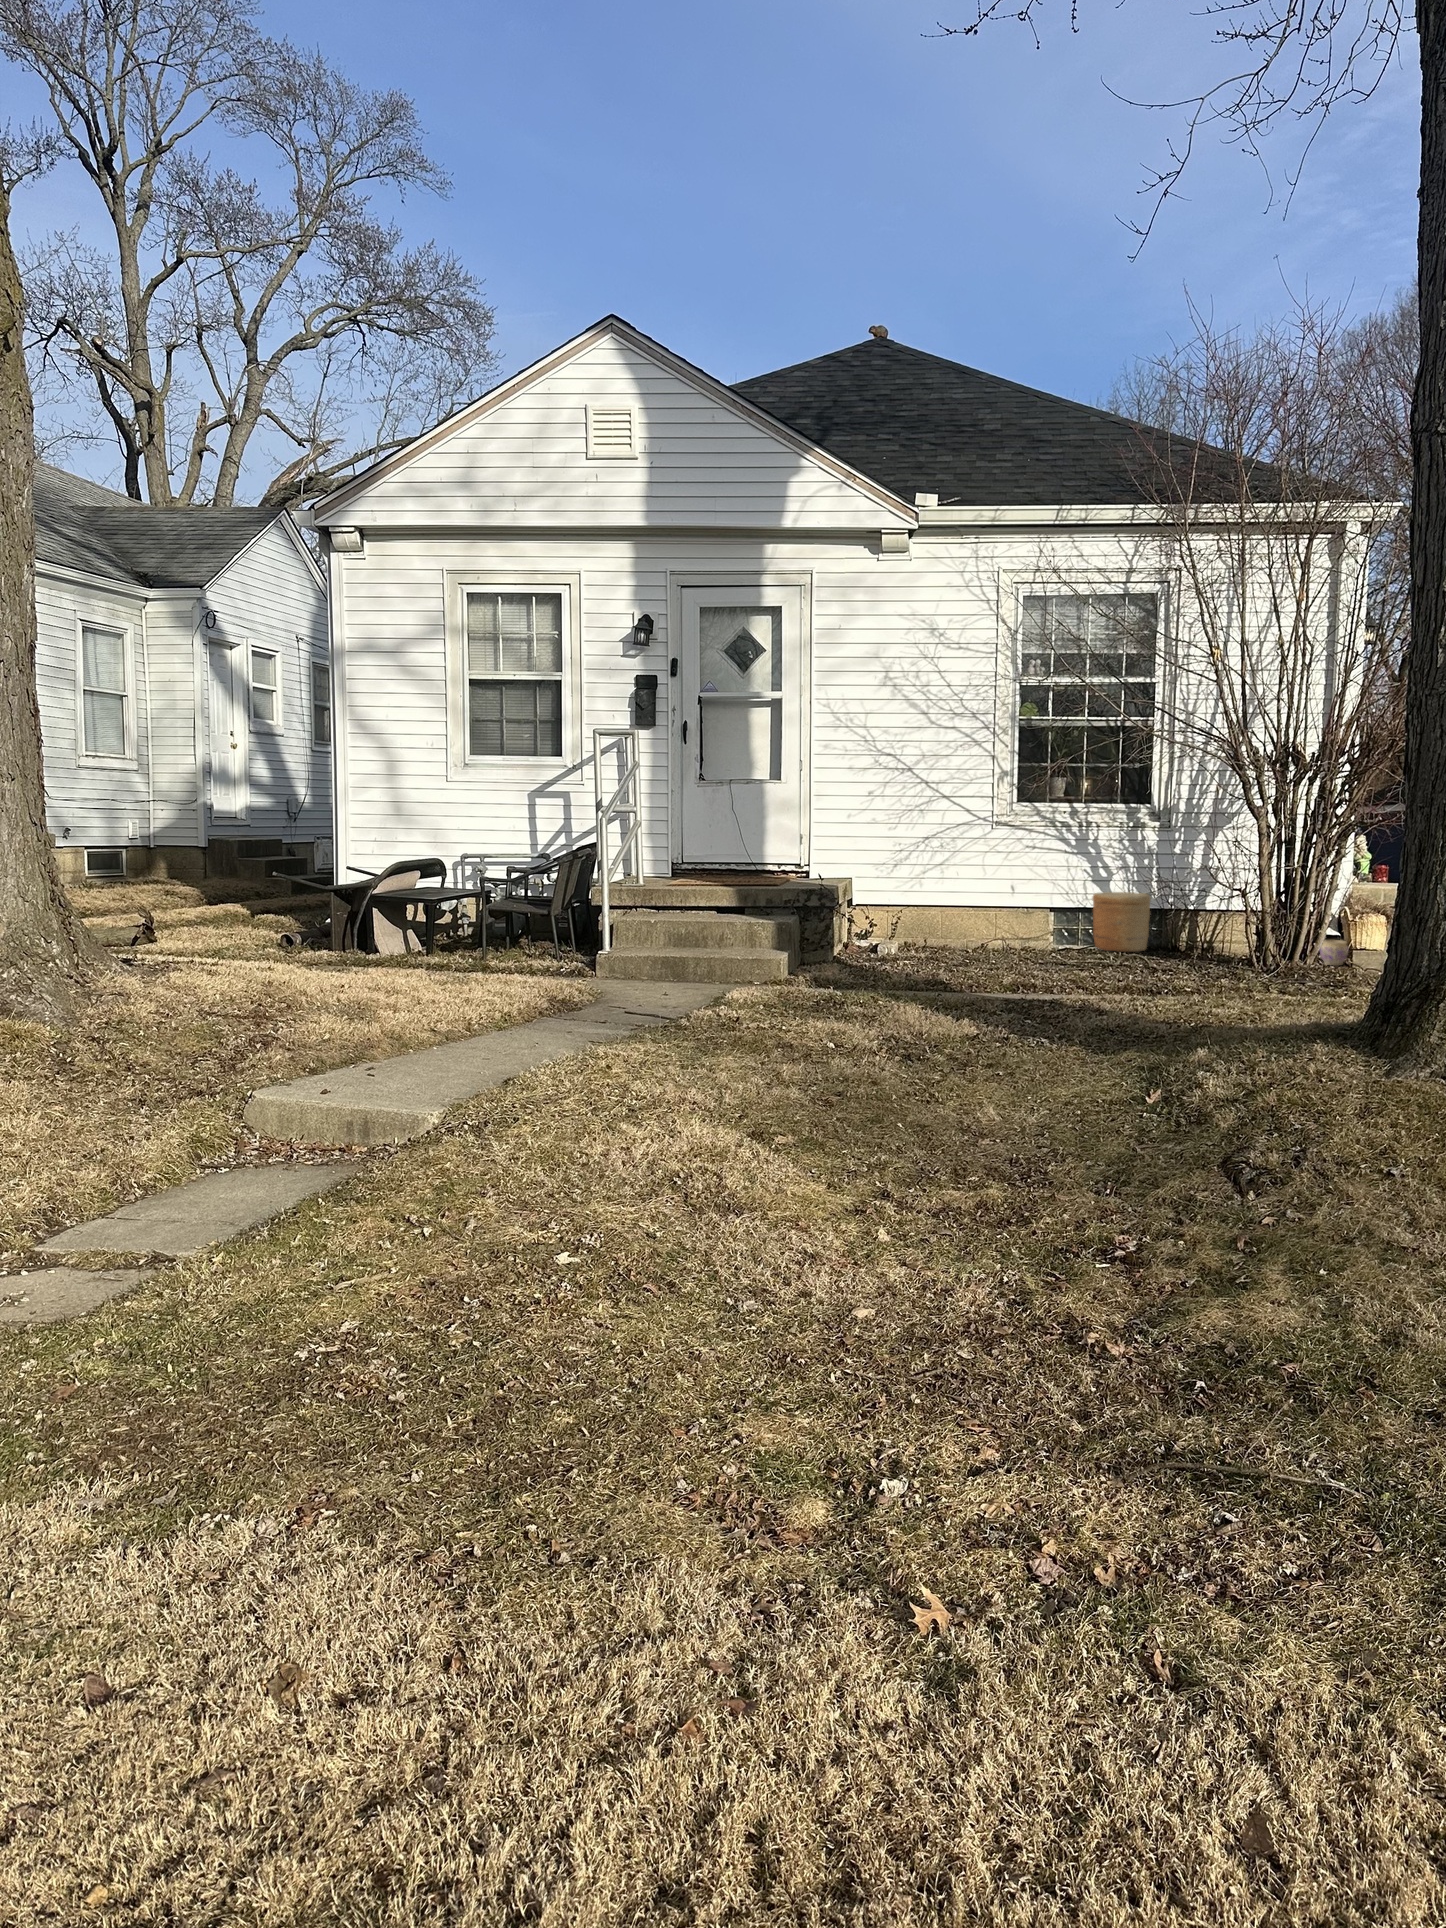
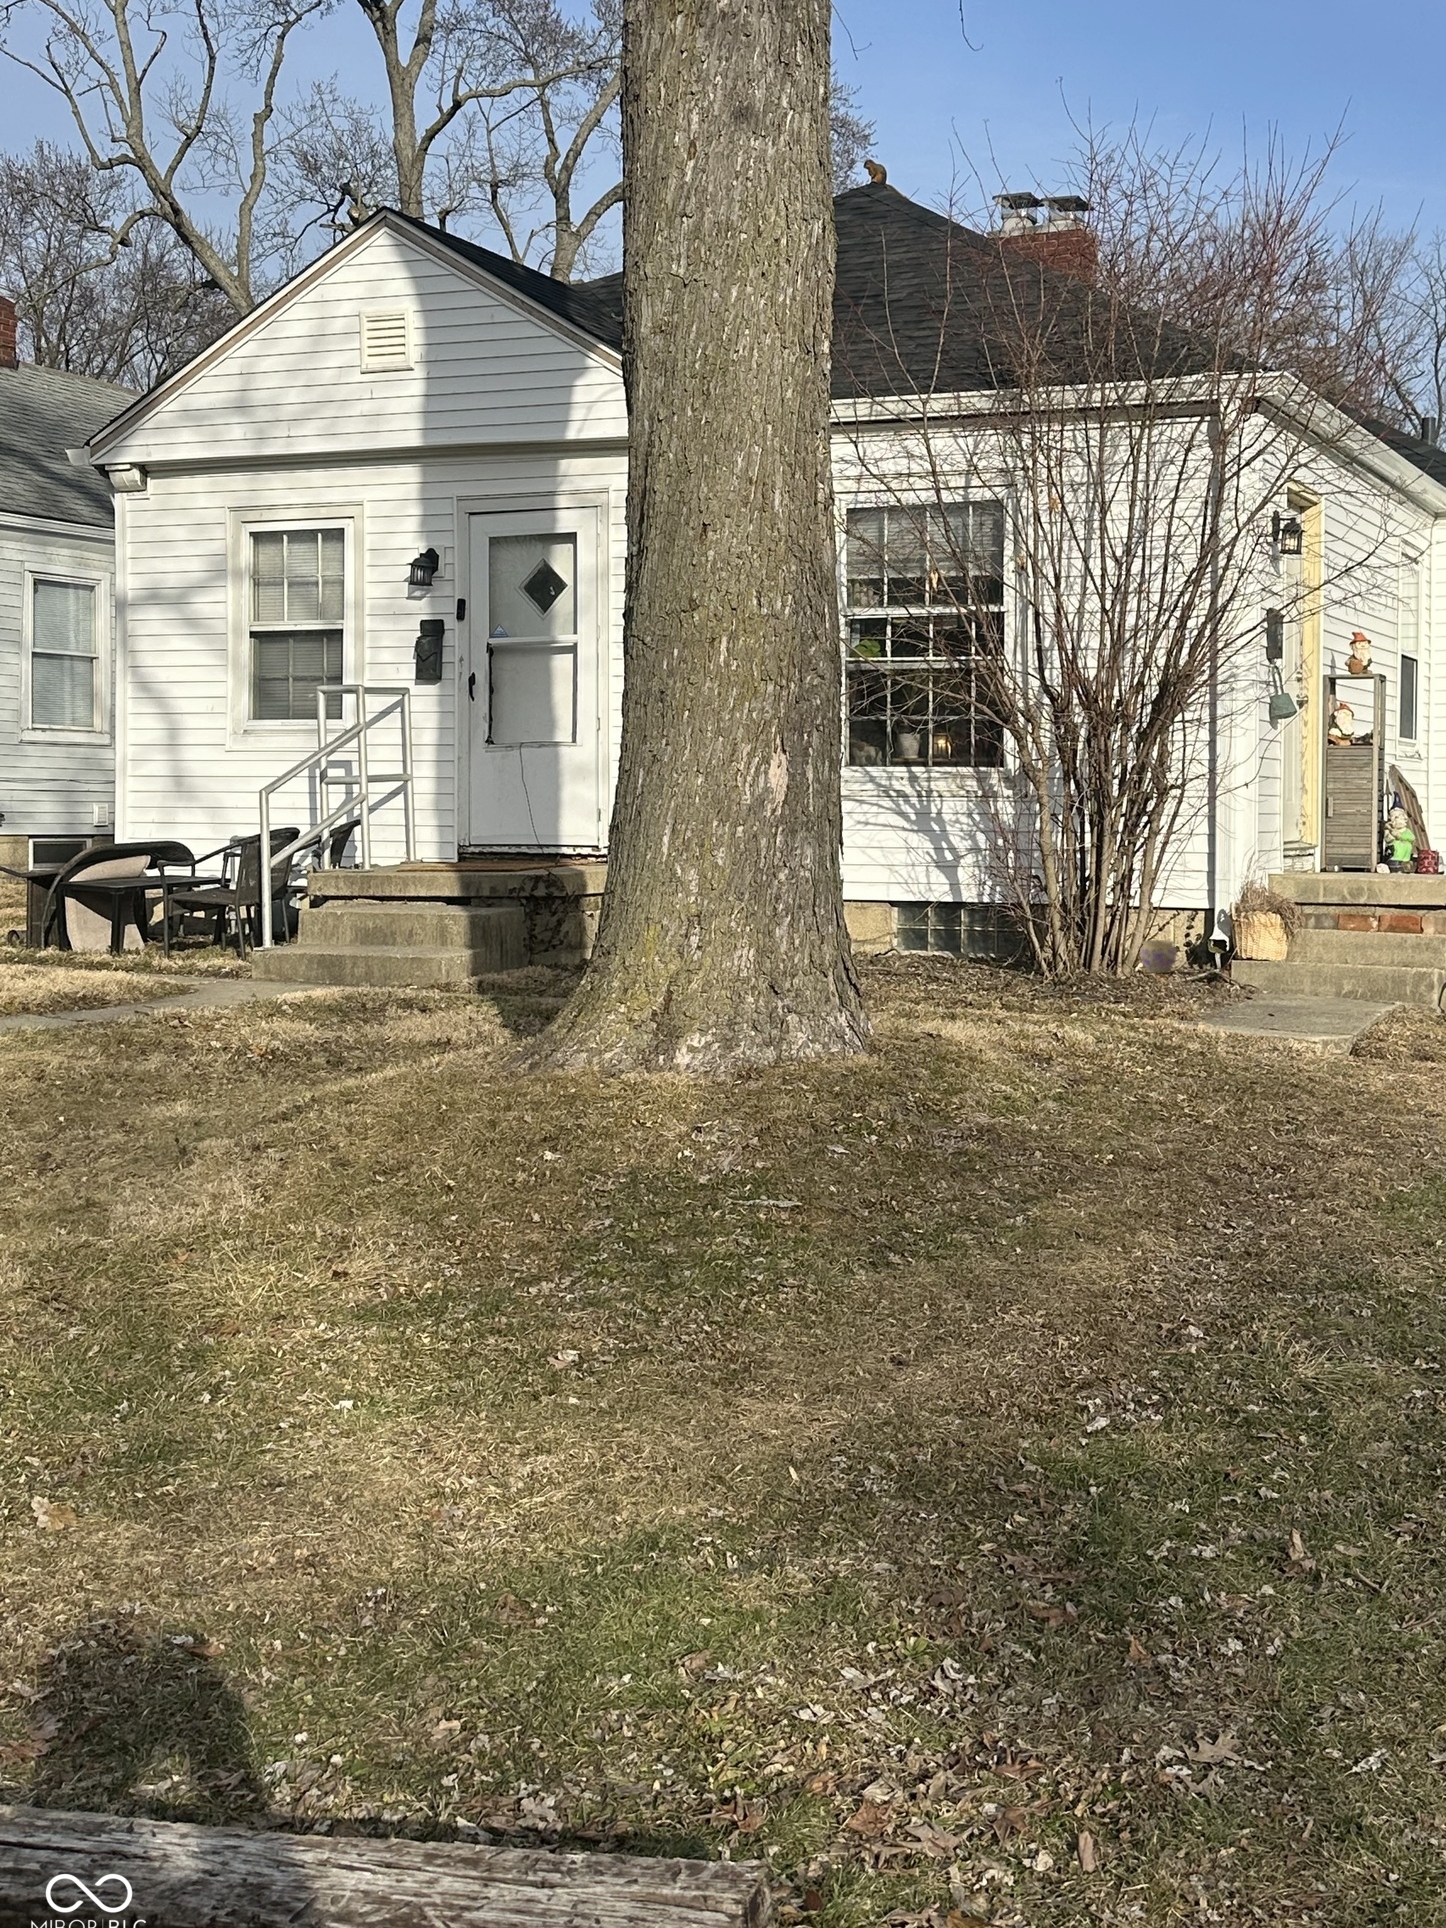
woven basket: present [1092,892,1151,952] -> none [915,880,990,956]

